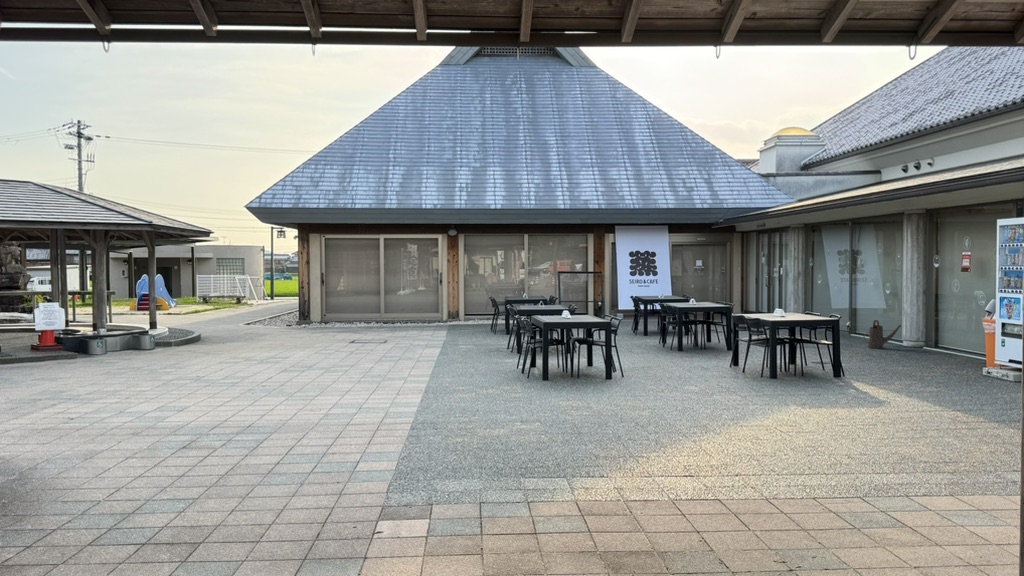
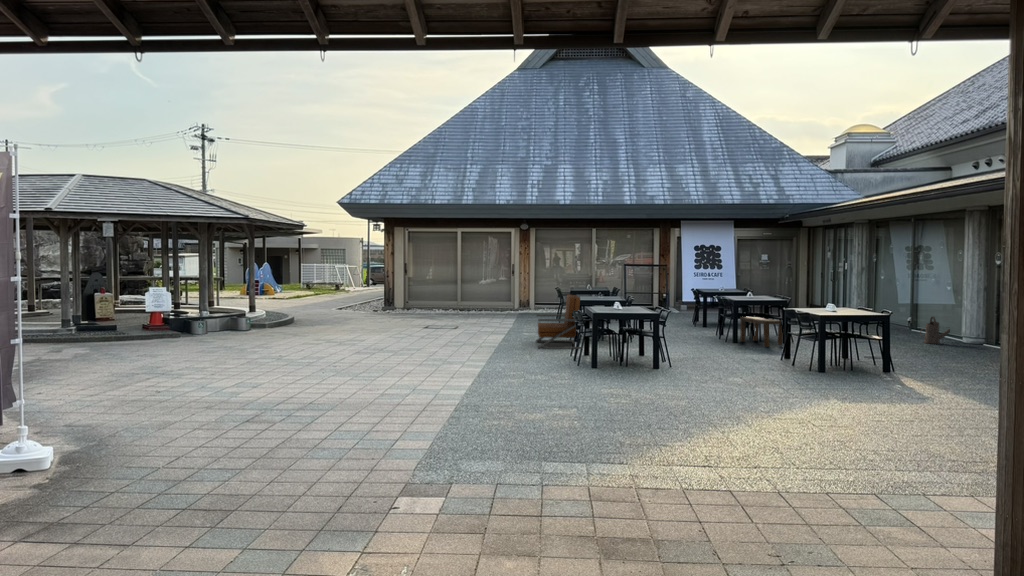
lounge chair: none [462,303,515,364] -> present [536,295,582,349]
bench: none [681,323,728,356] -> present [740,317,783,347]

